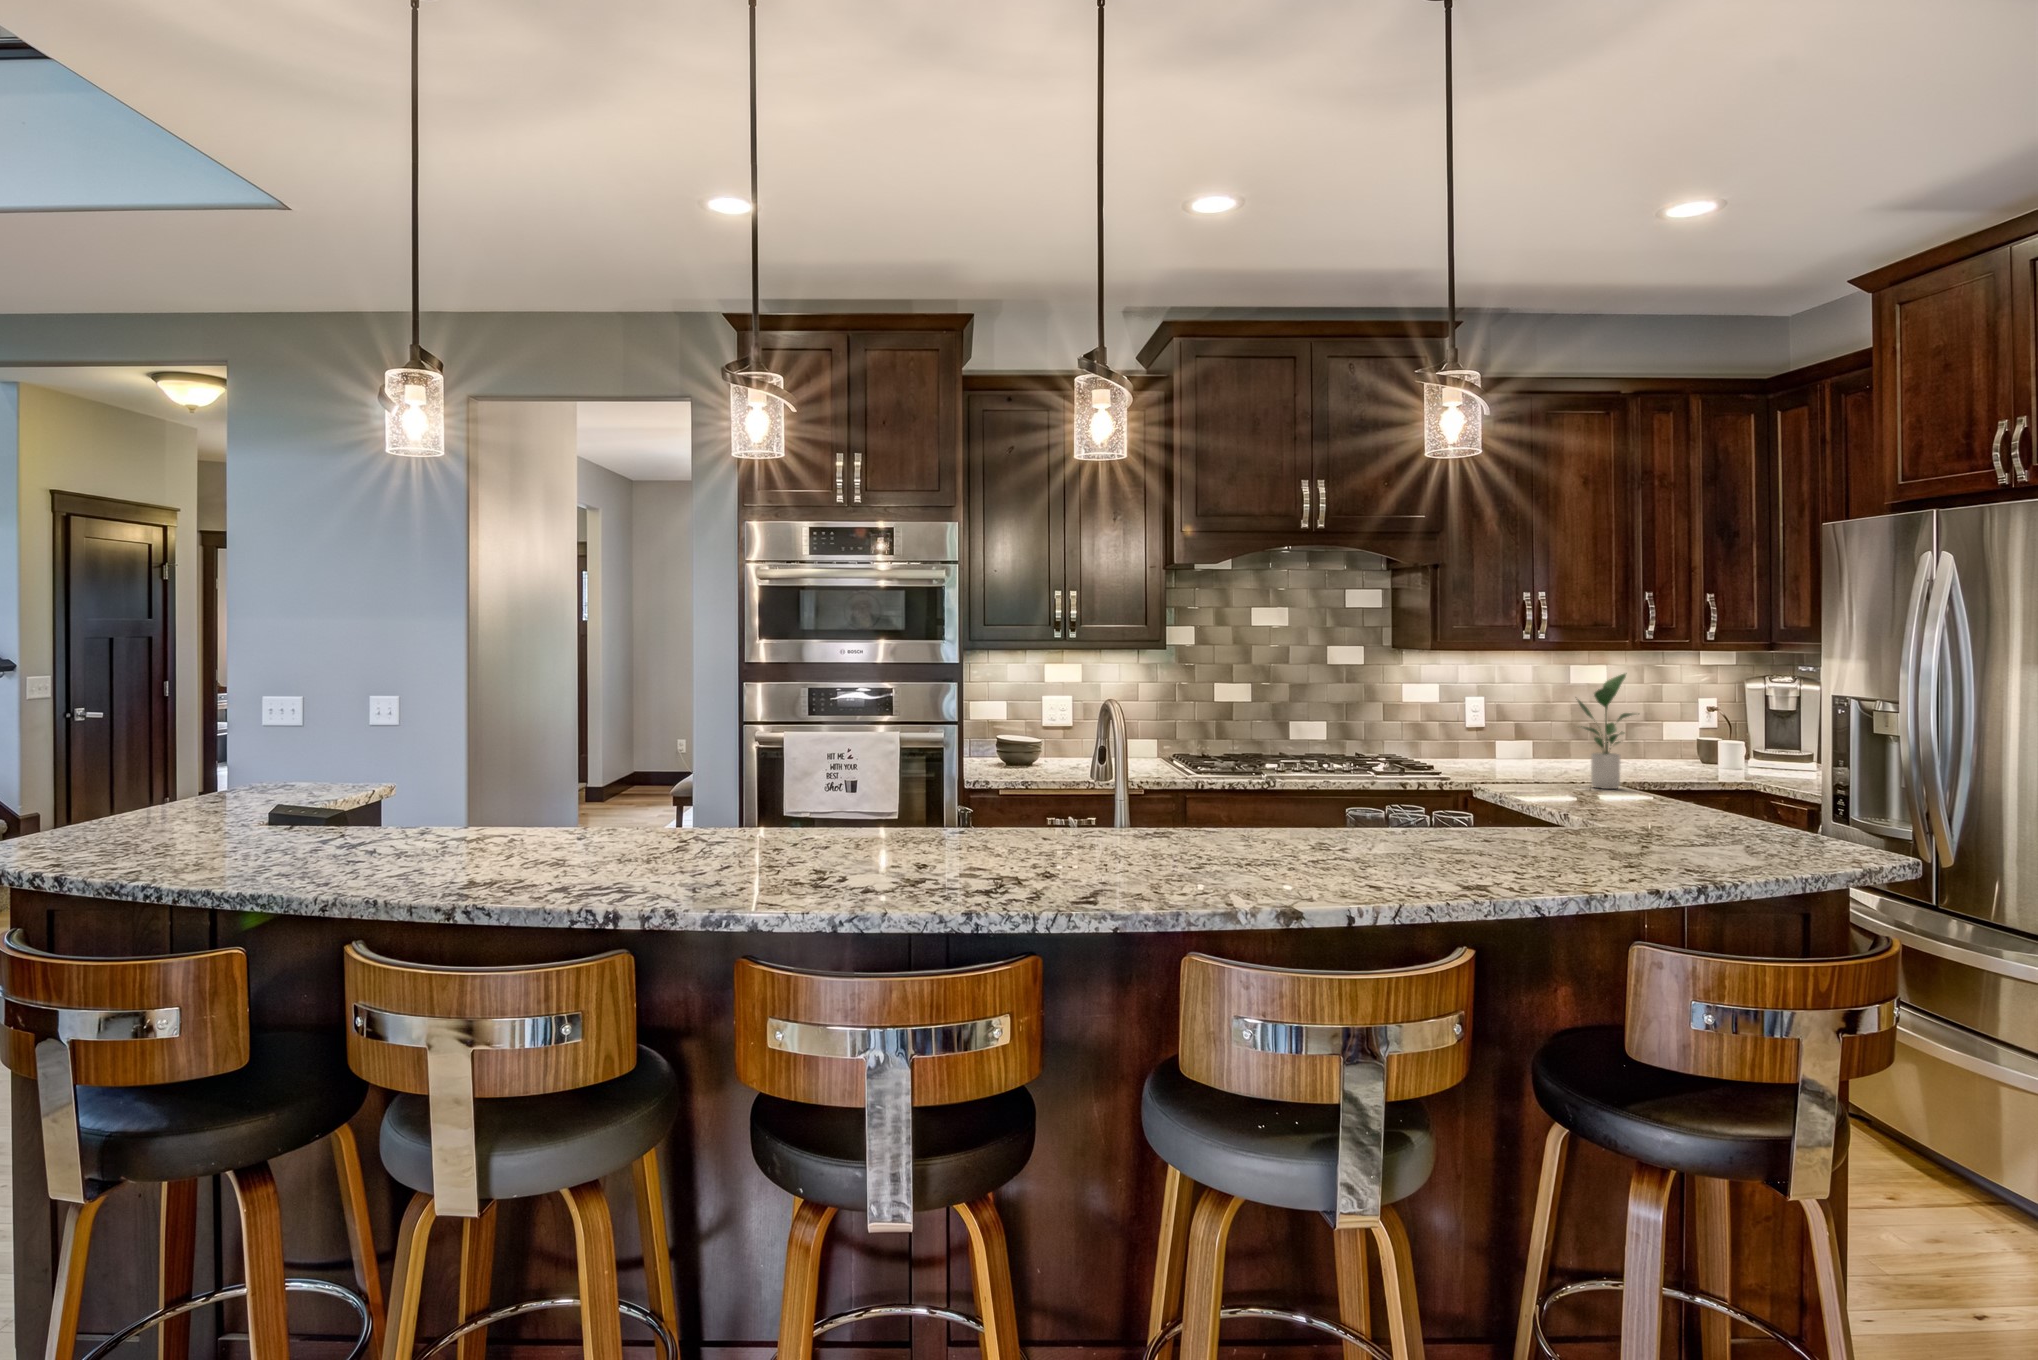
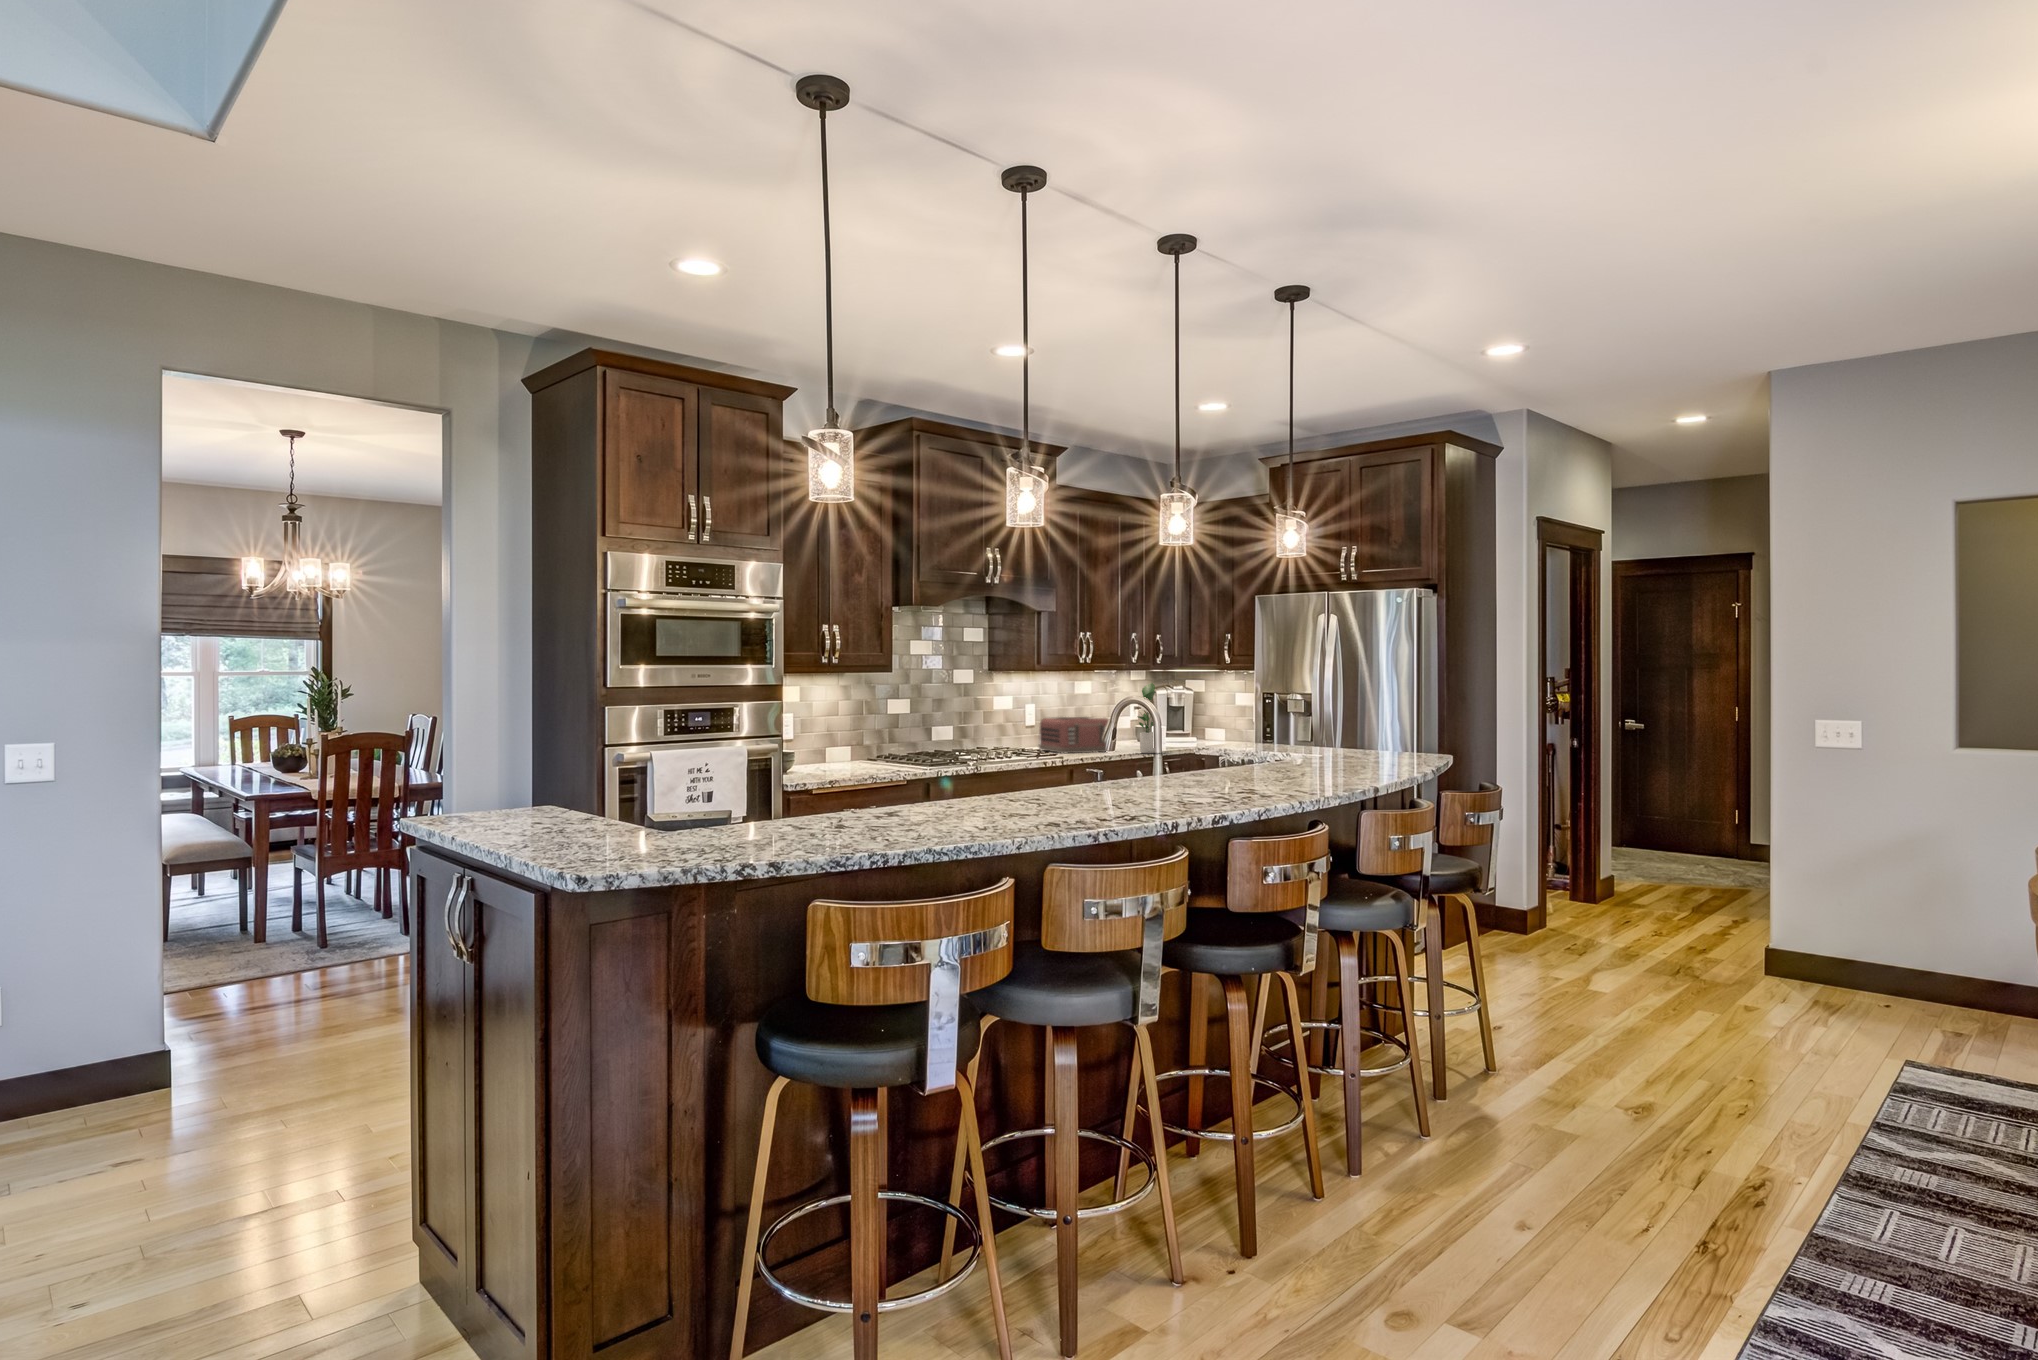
toaster: none [1476,719,1577,780] -> present [1039,717,1109,754]

